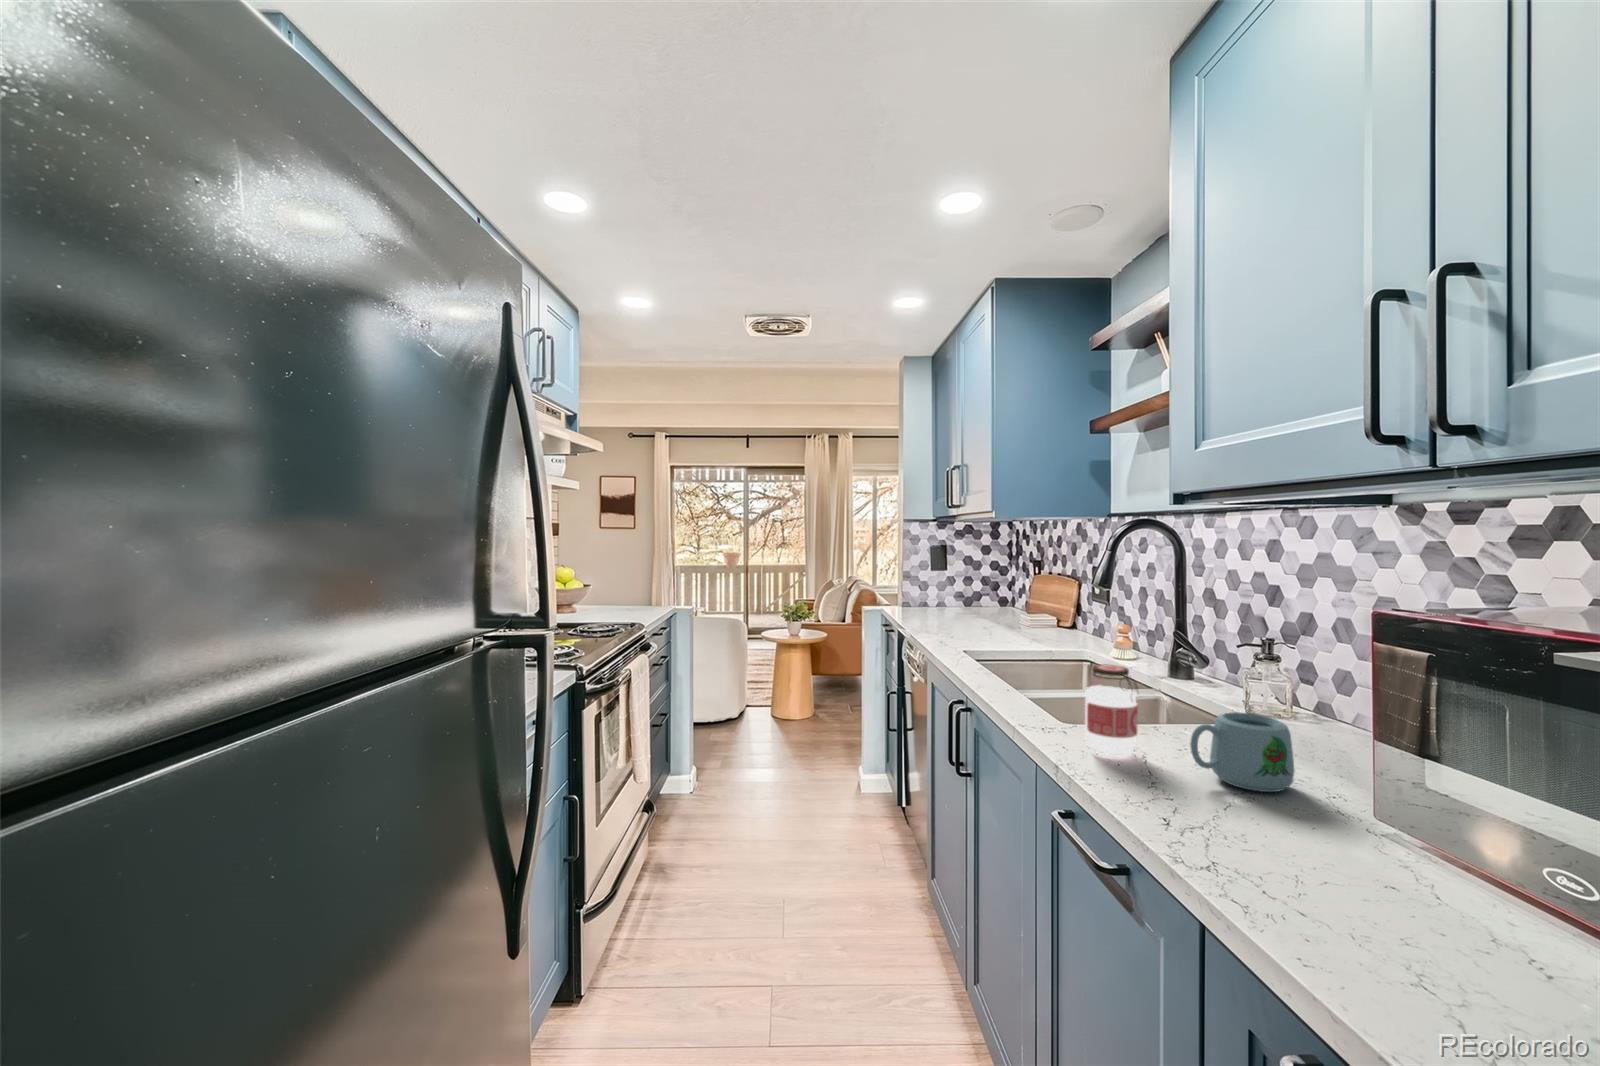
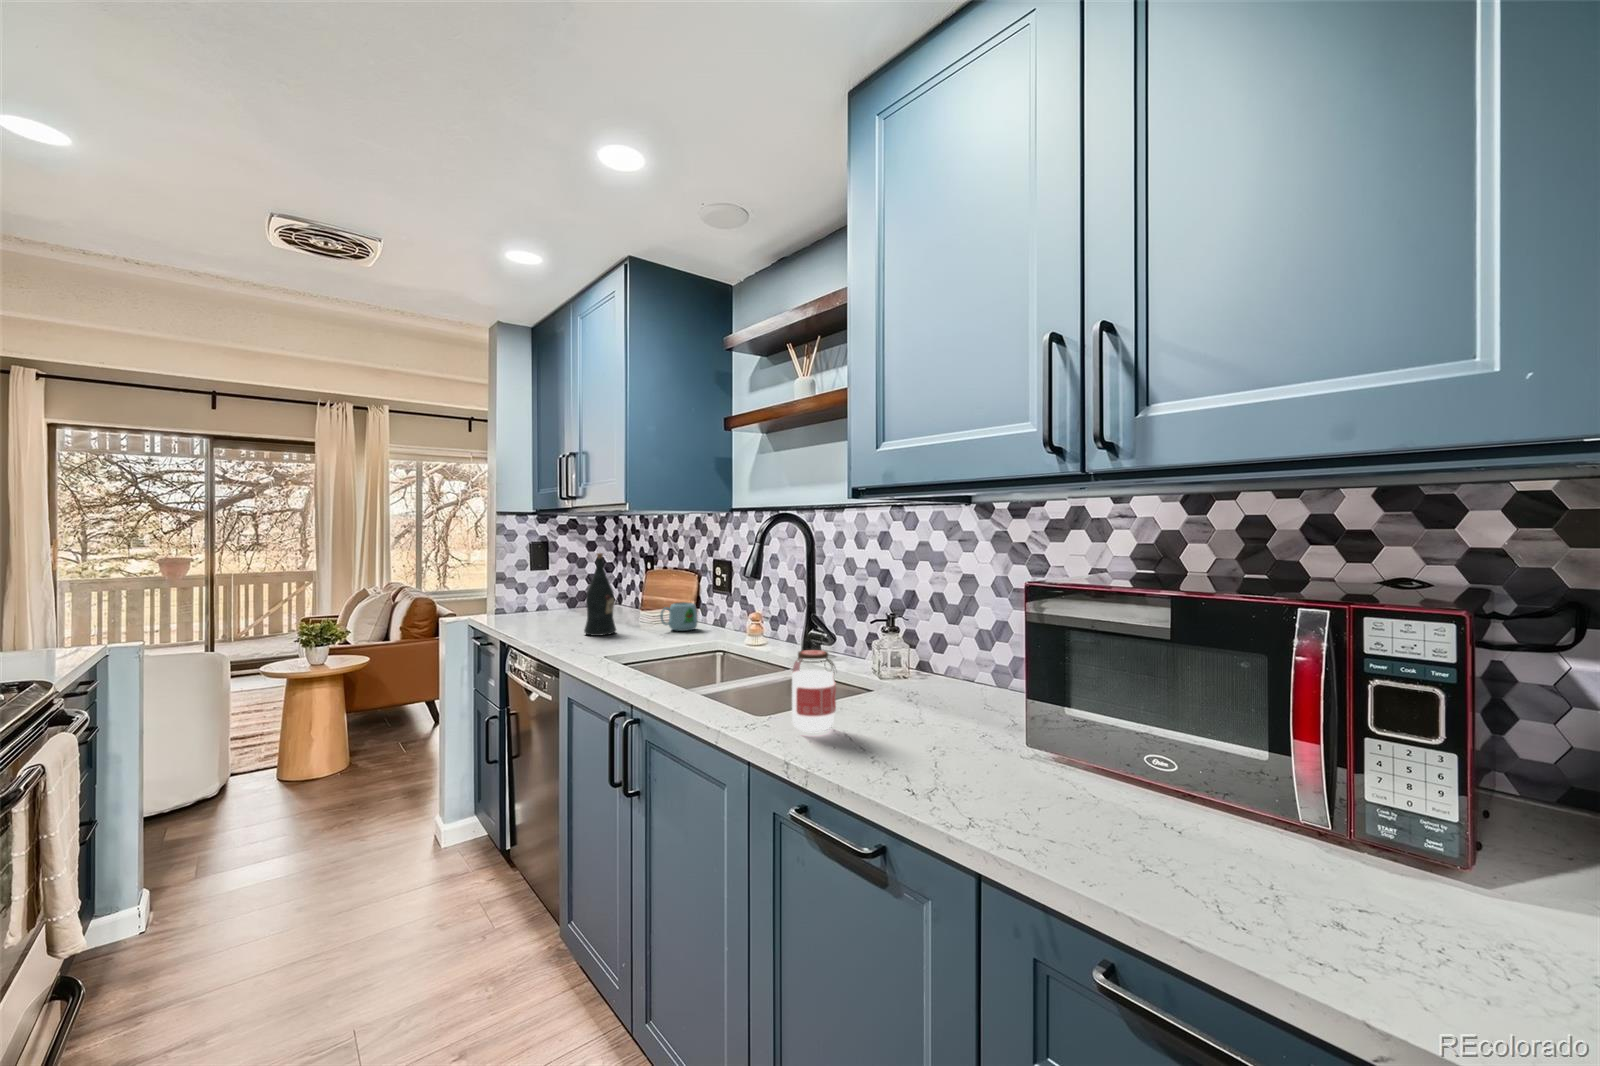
wine bottle: none [958,556,988,633] -> present [584,553,616,636]
mug: present [1190,712,1294,792] -> present [660,602,698,631]

